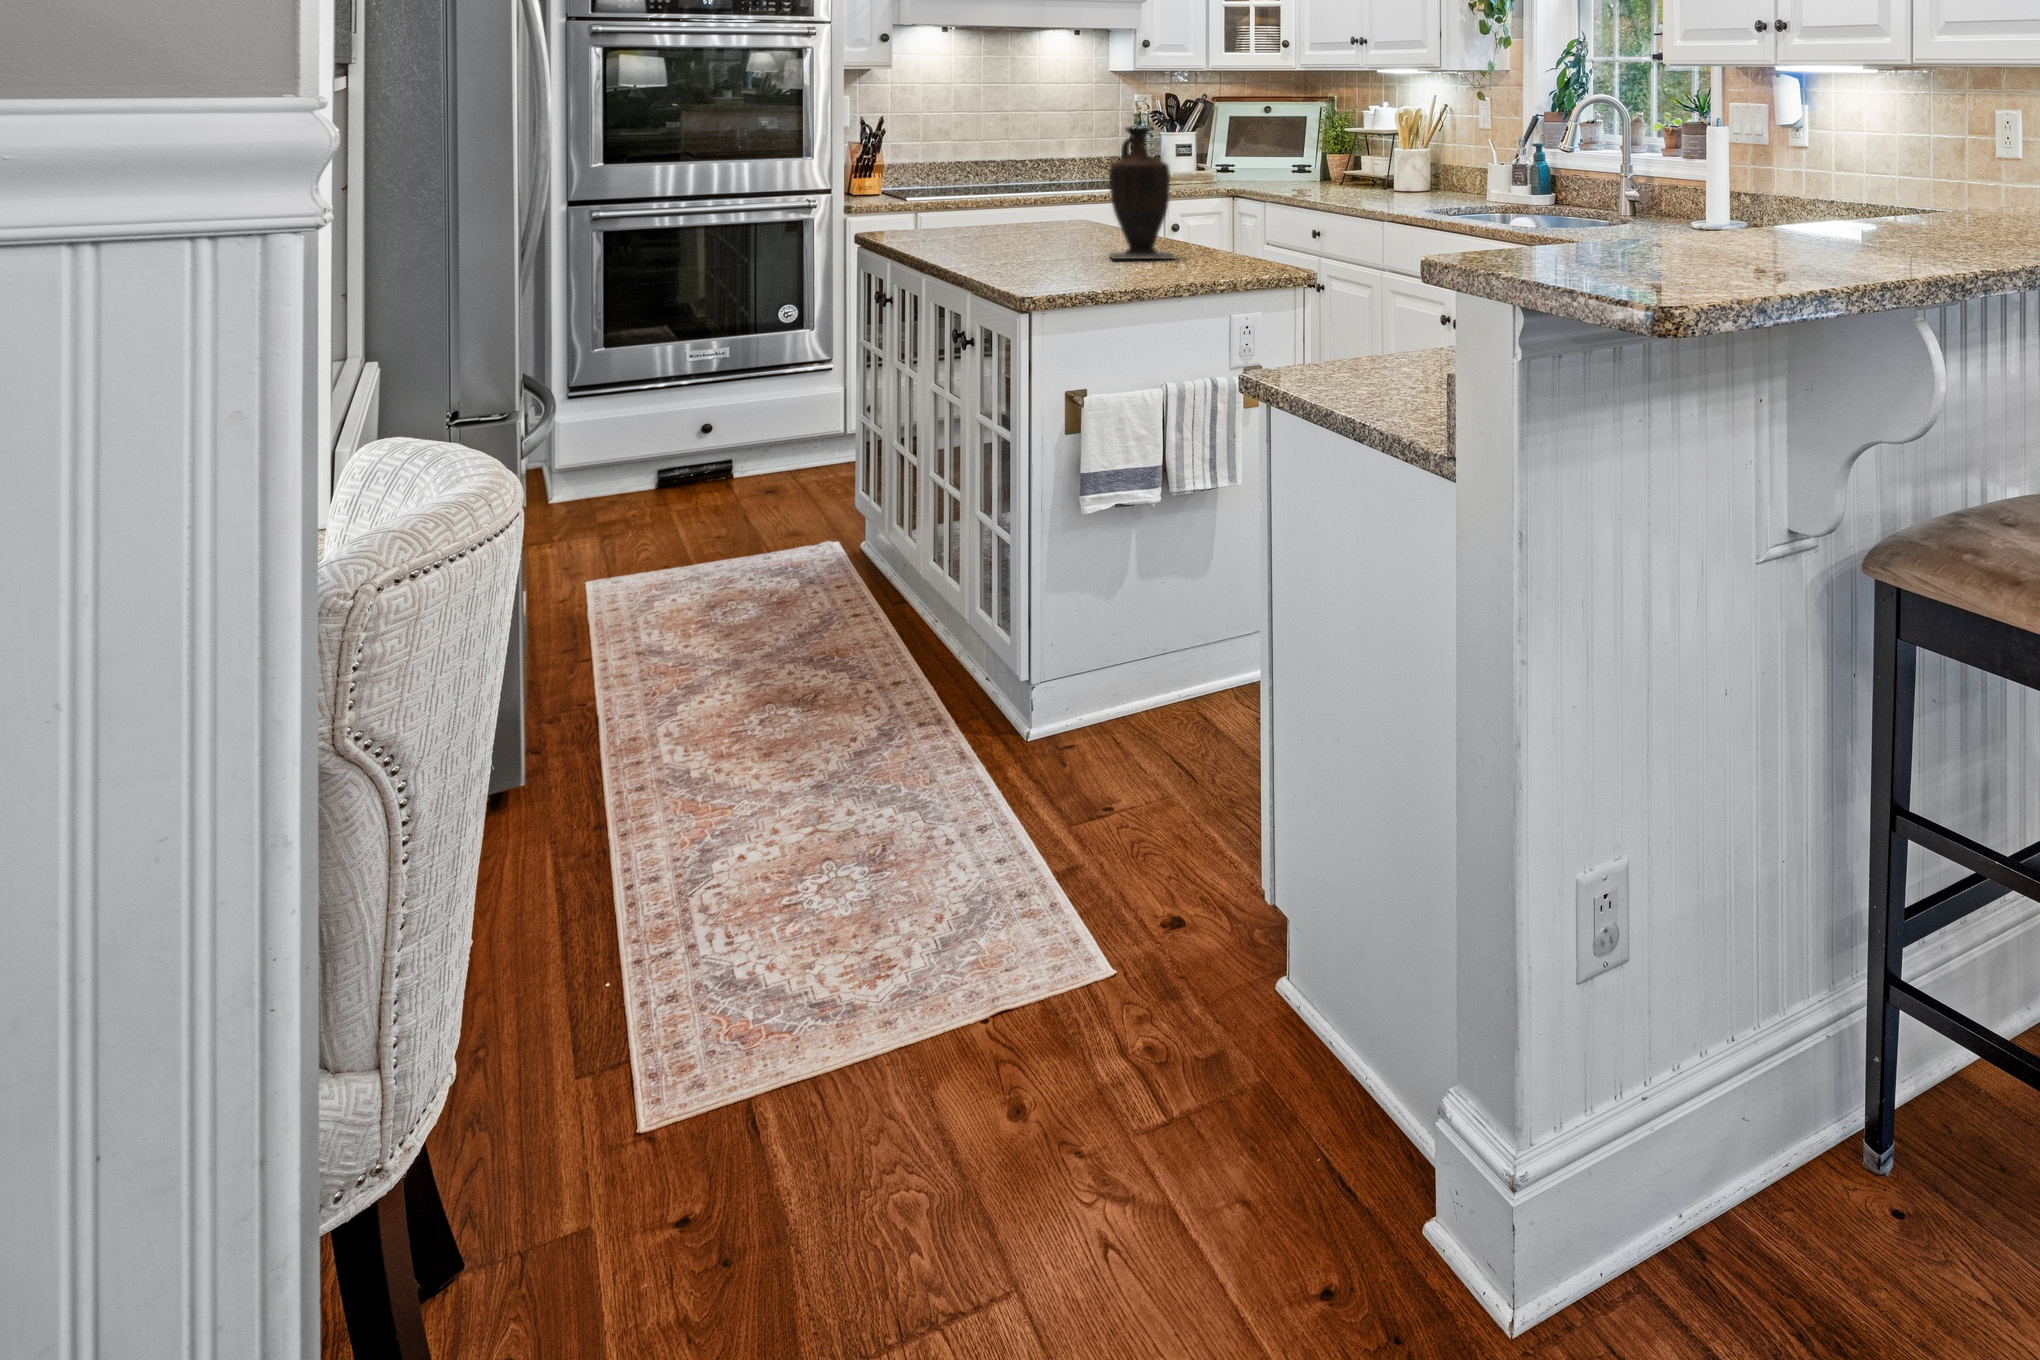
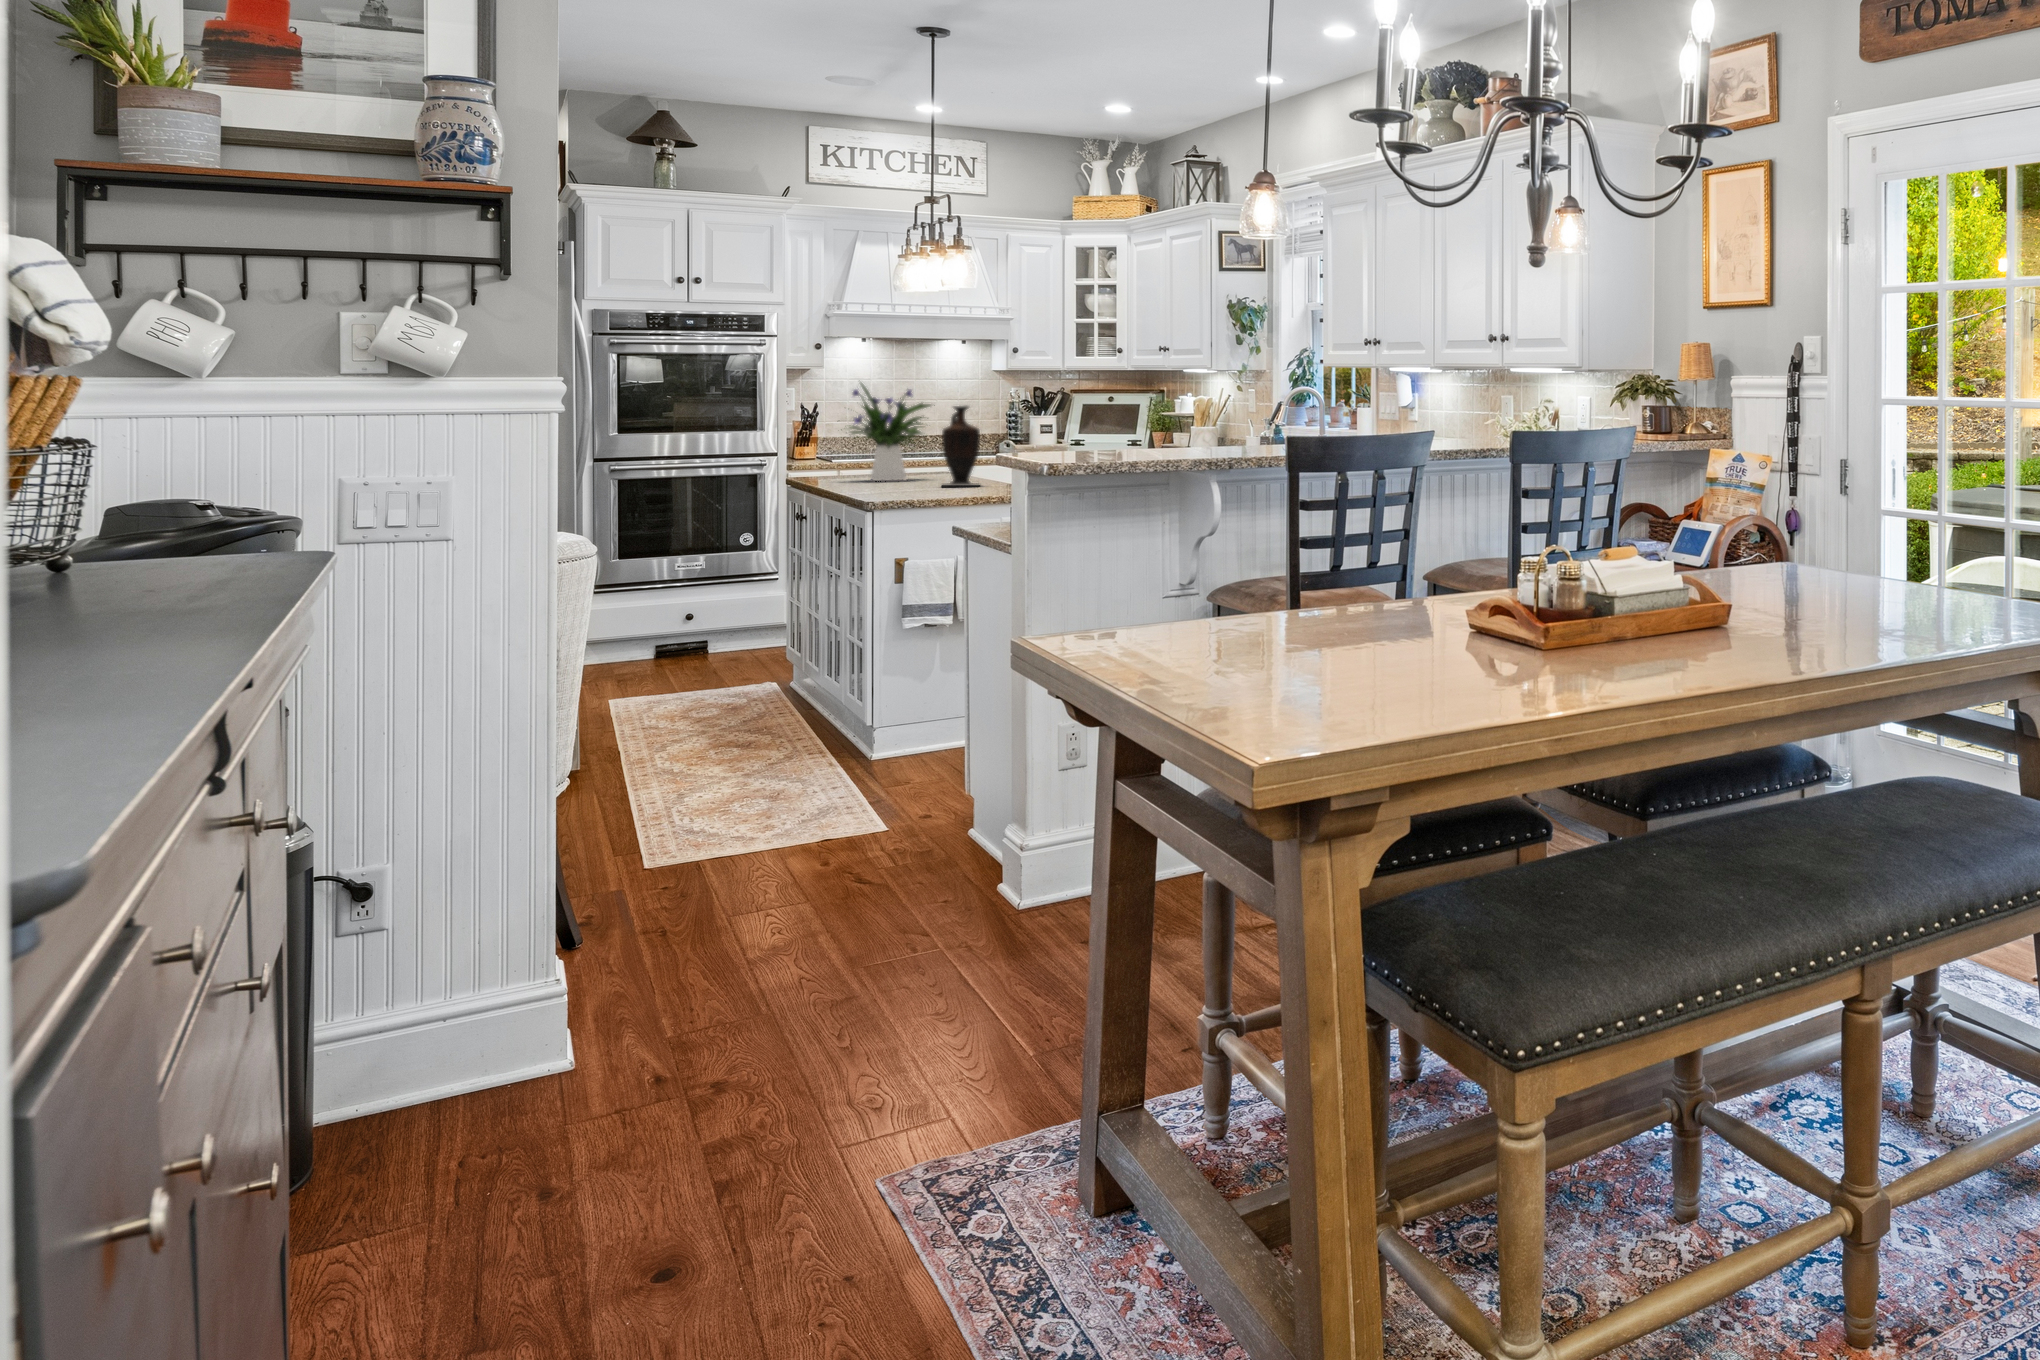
flower arrangement: none [927,84,1078,241] -> present [841,383,931,481]

